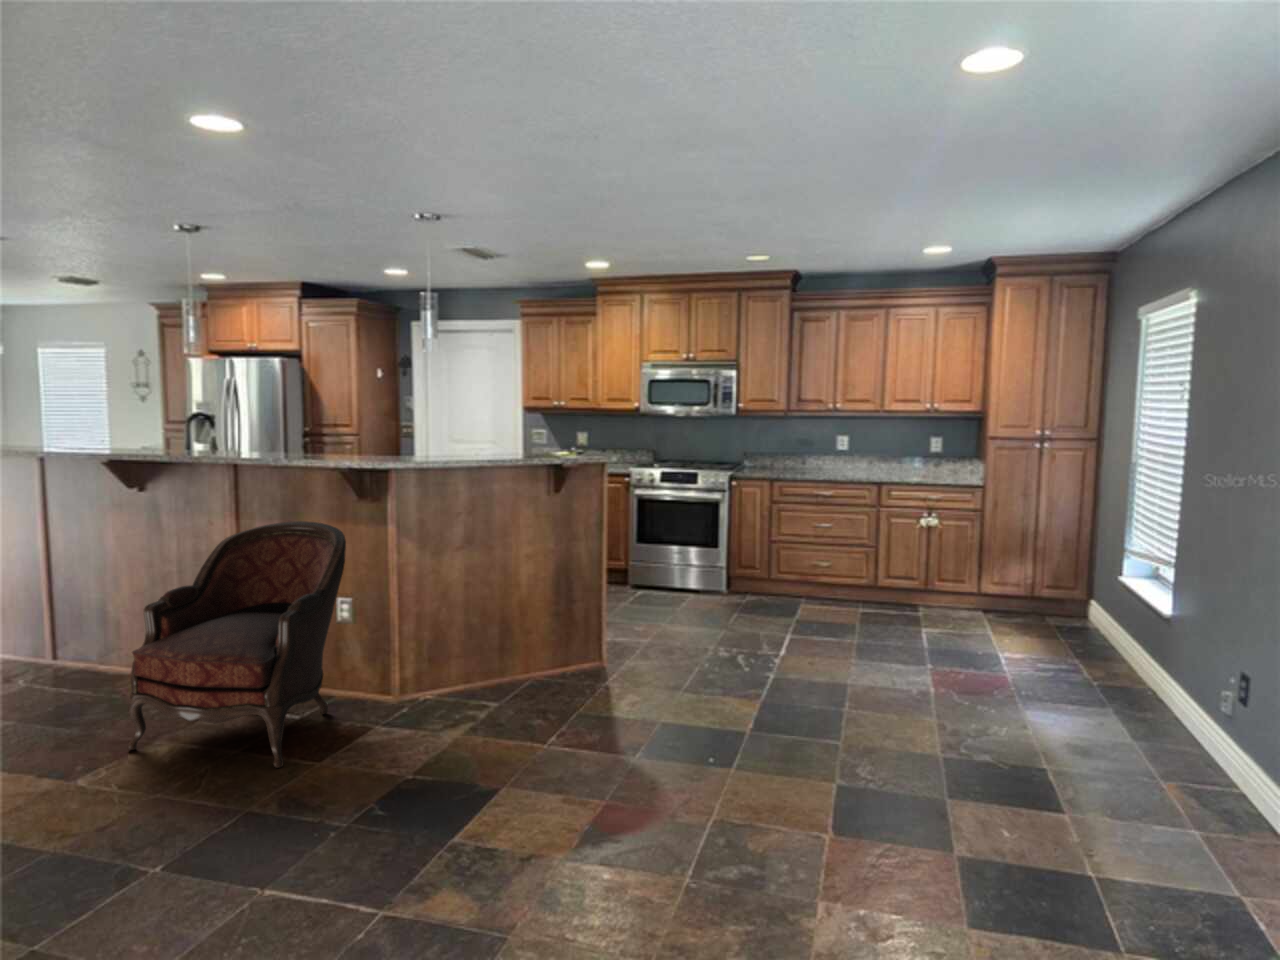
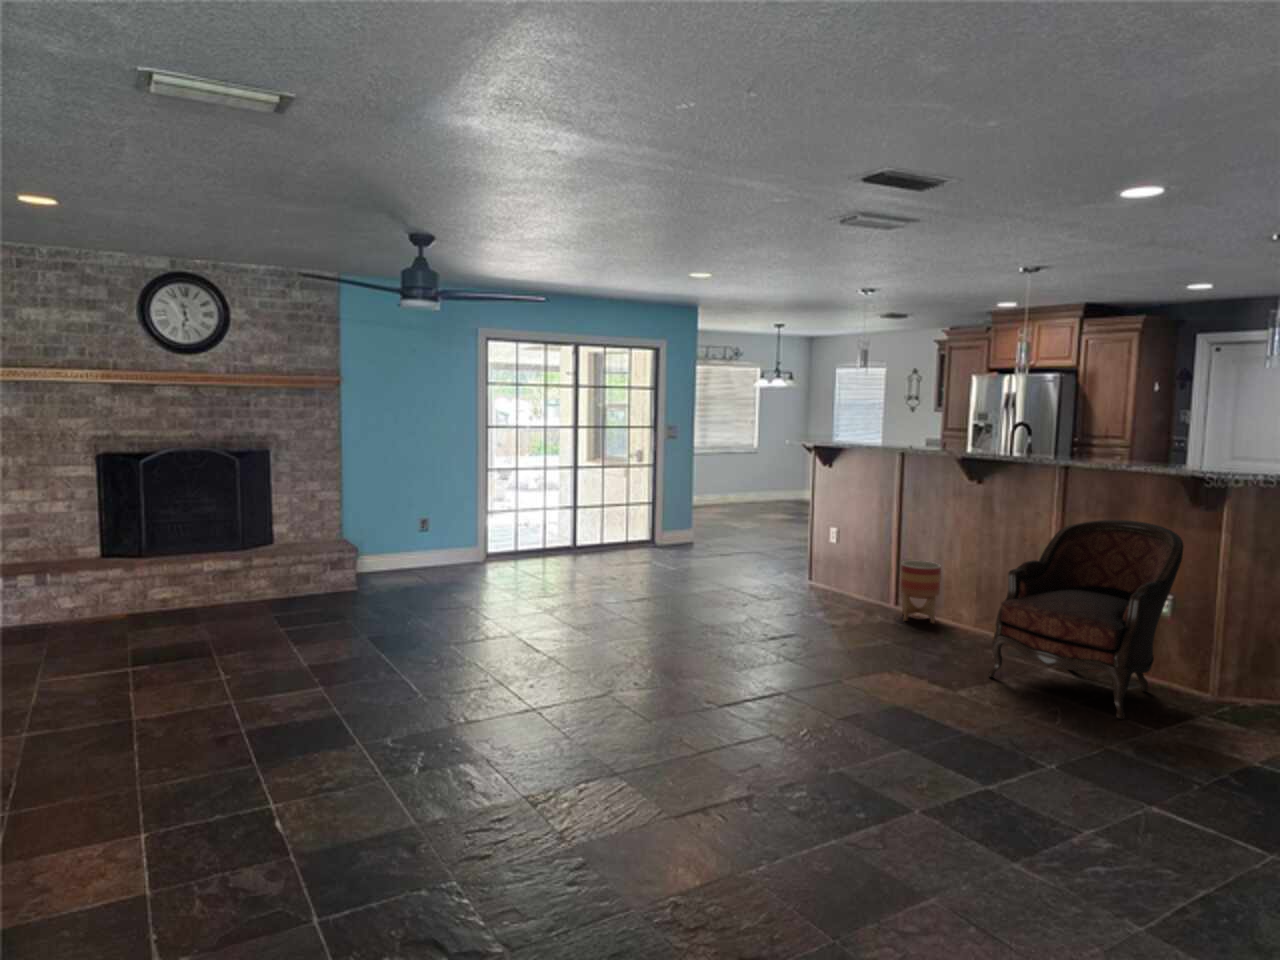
planter: none [38,598,102,684] -> present [900,561,941,623]

